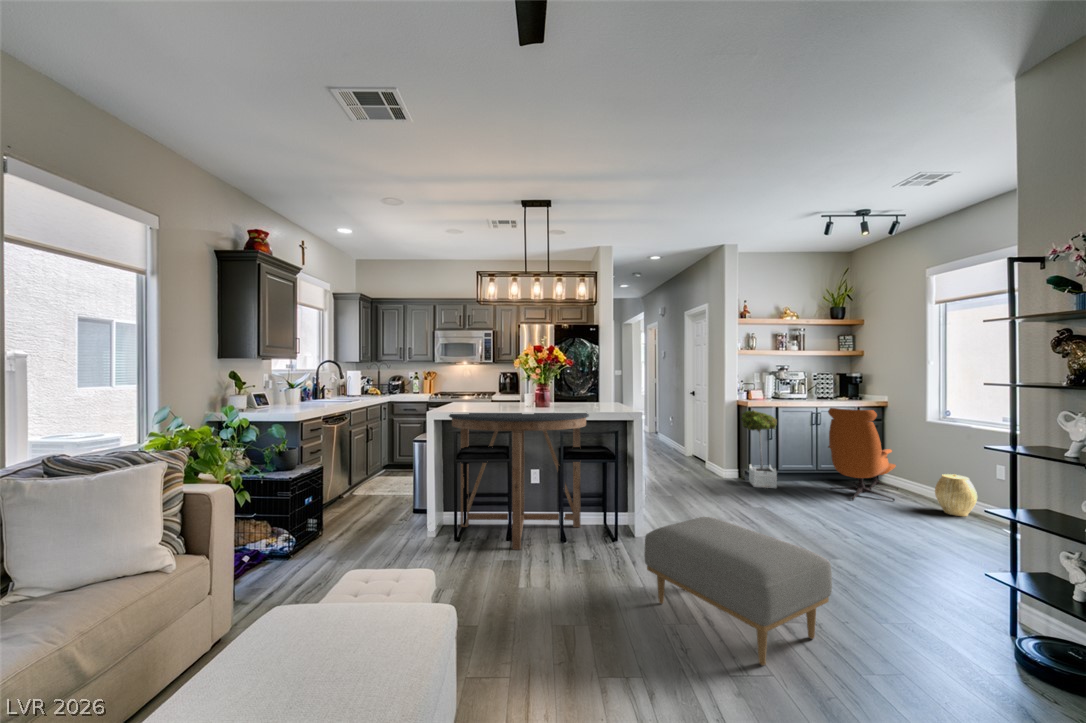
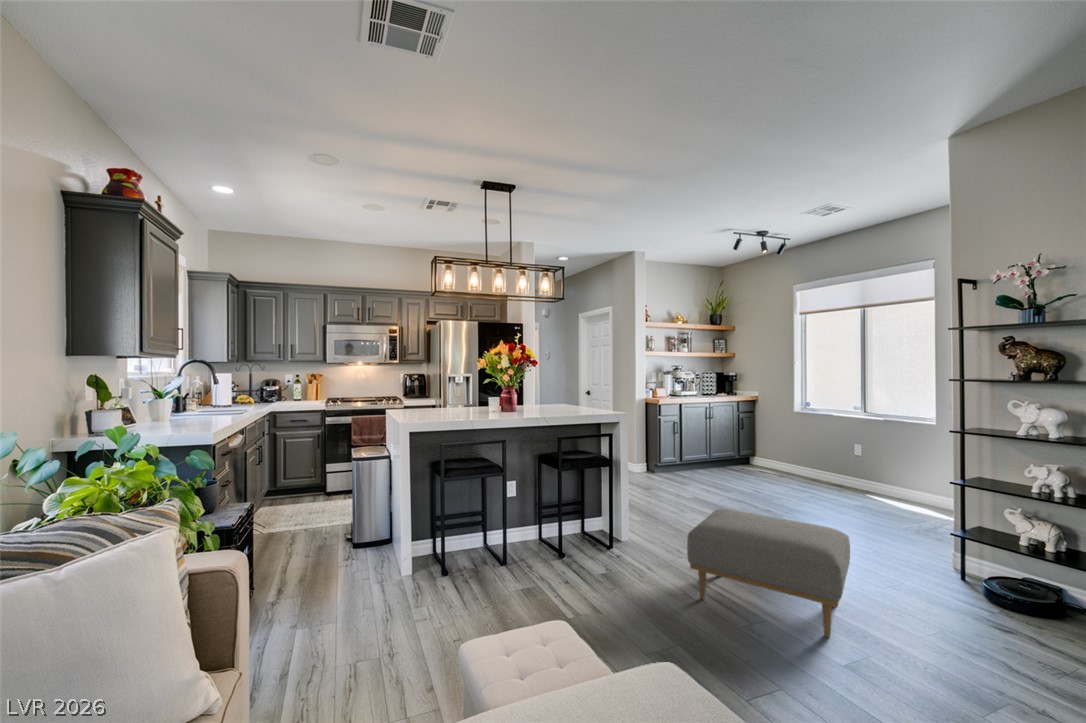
lounge chair: present [828,408,898,501] -> none [725,402,776,481]
potted tree: present [741,410,777,488] -> none [655,406,686,477]
console table: present [449,413,589,550] -> none [421,414,577,571]
woven basket: present [935,474,977,516] -> none [806,452,835,485]

